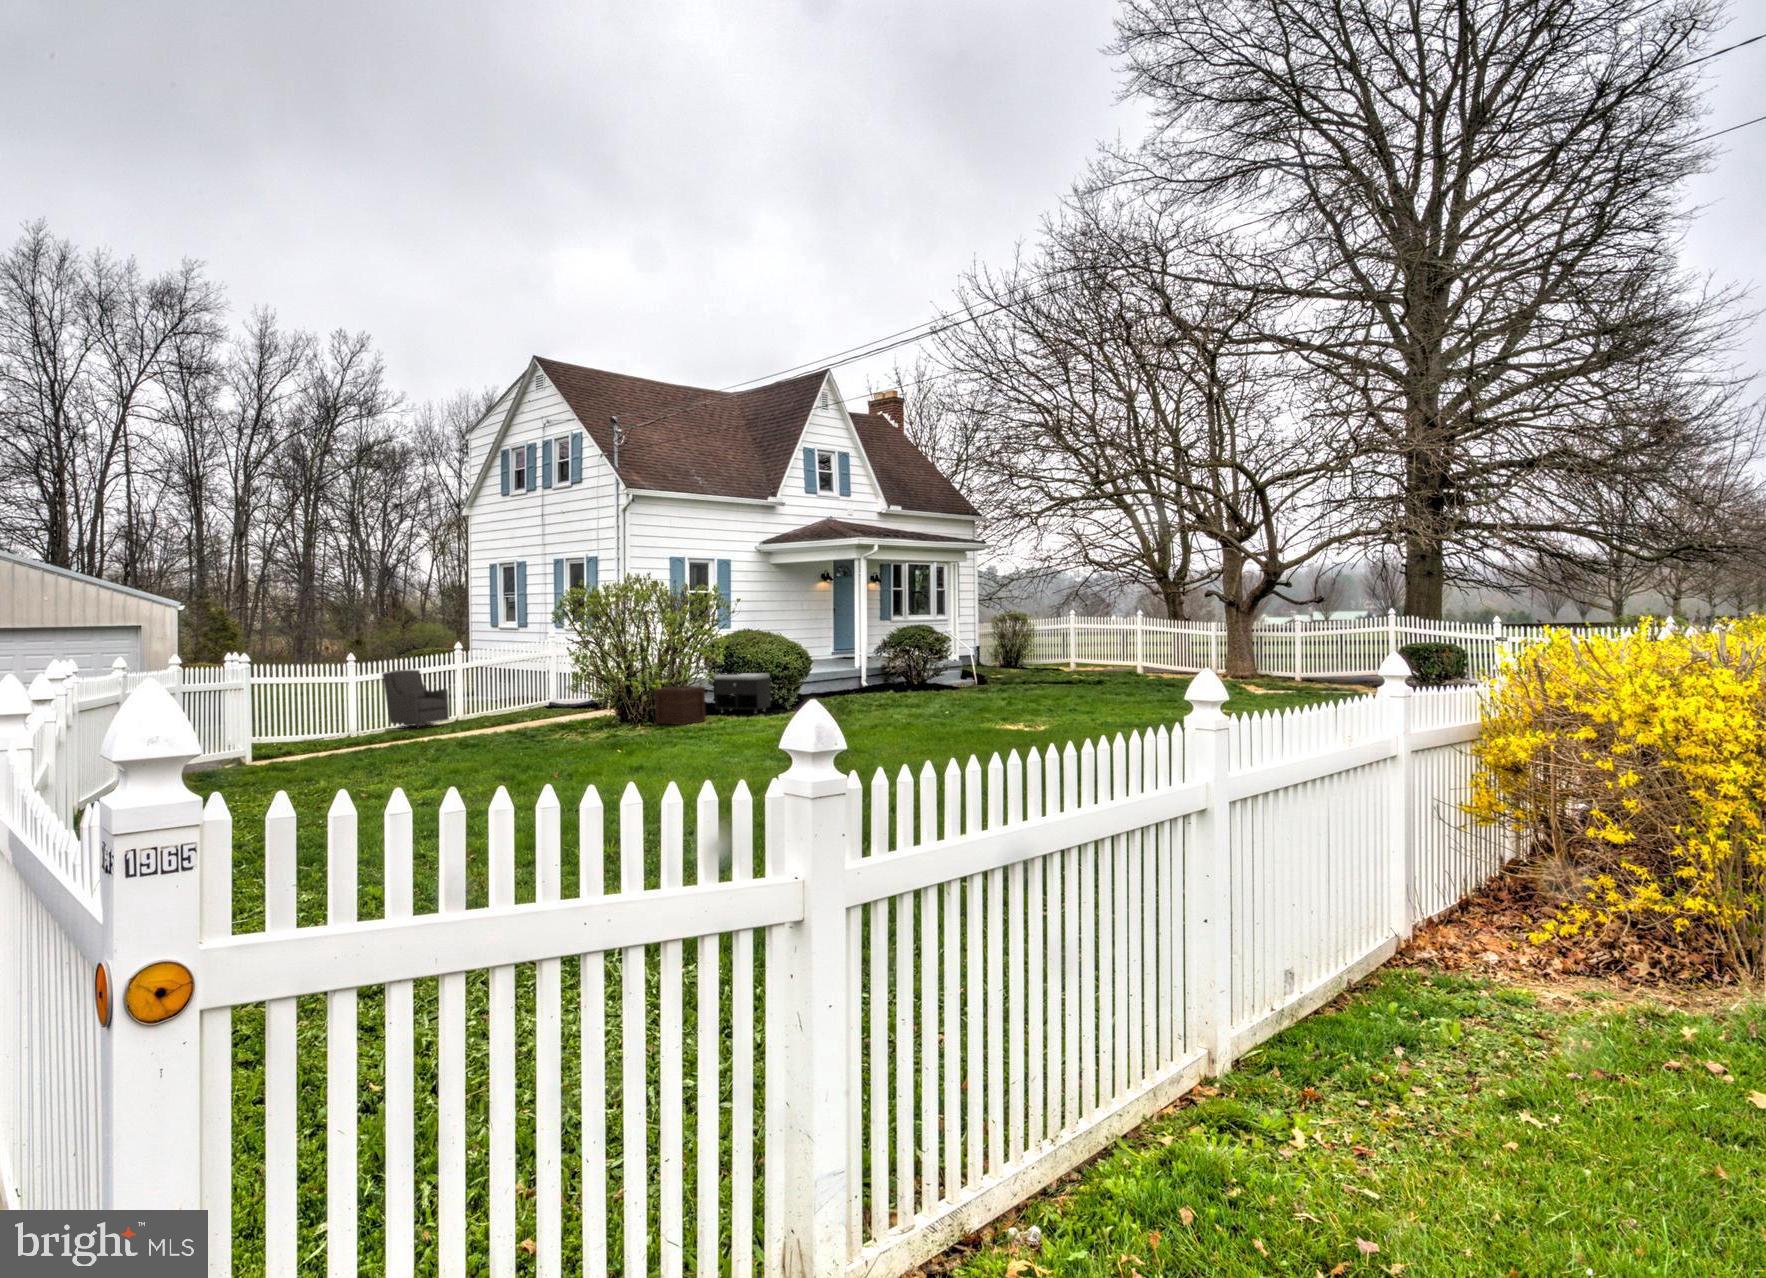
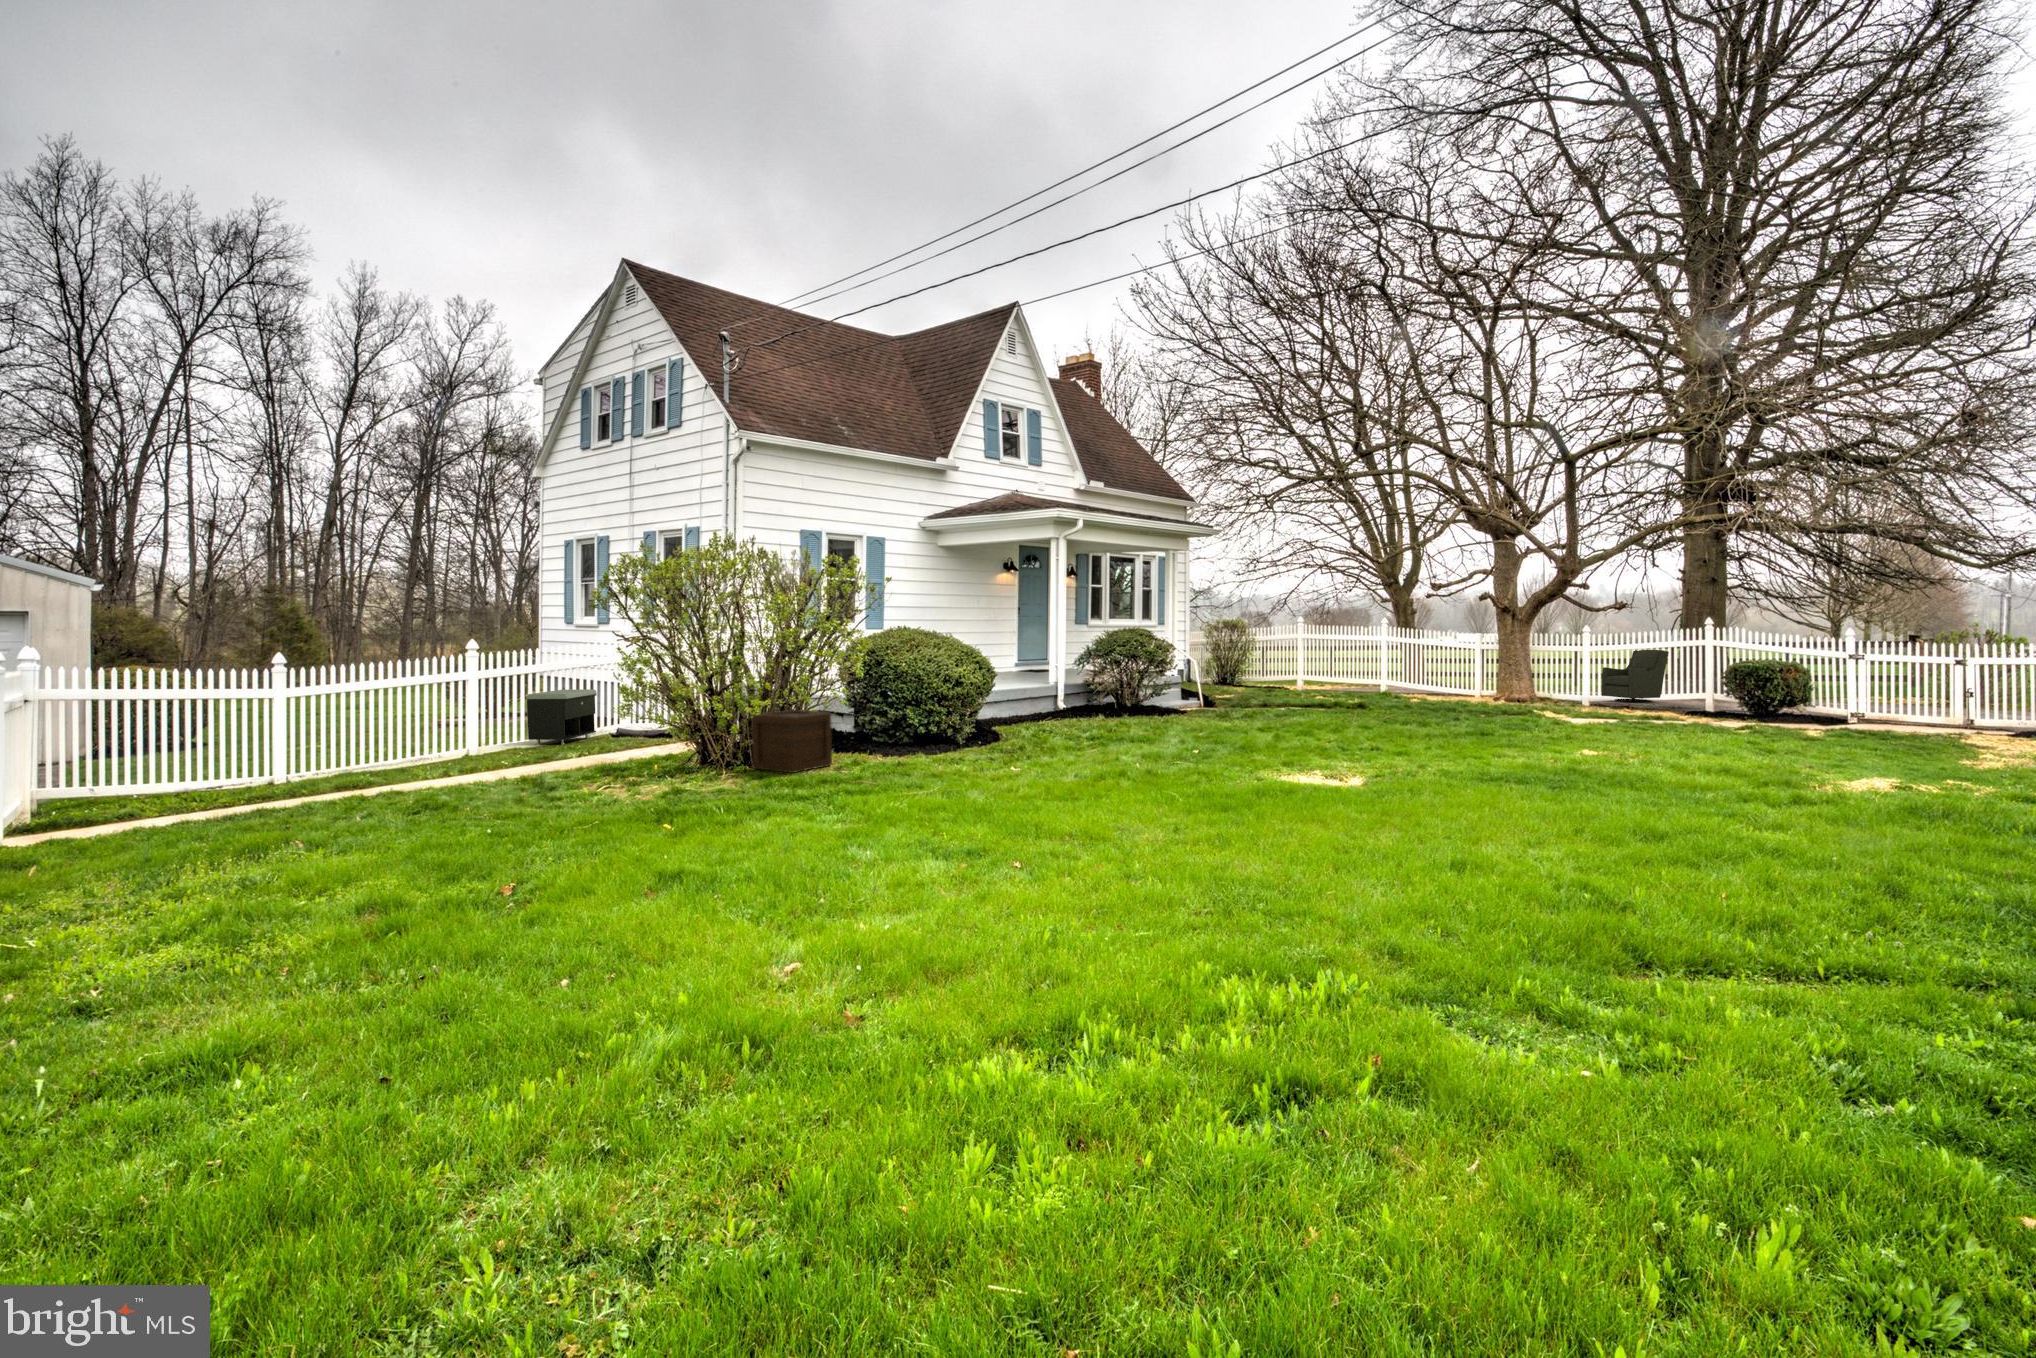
chair: present [382,670,449,729] -> present [1602,649,1669,703]
storage bench: present [714,673,771,711] -> present [527,689,597,745]

